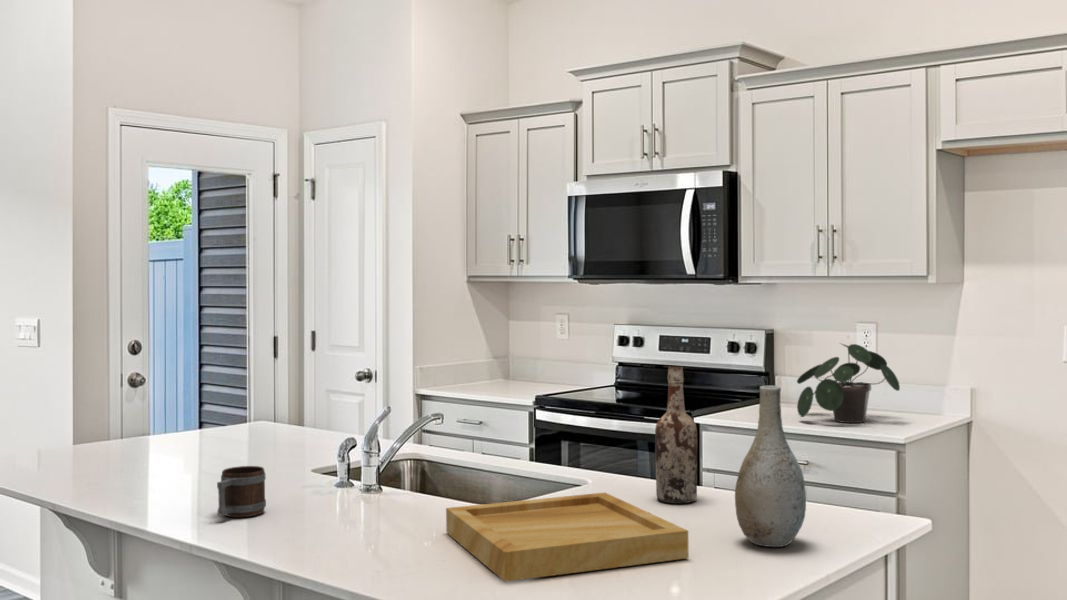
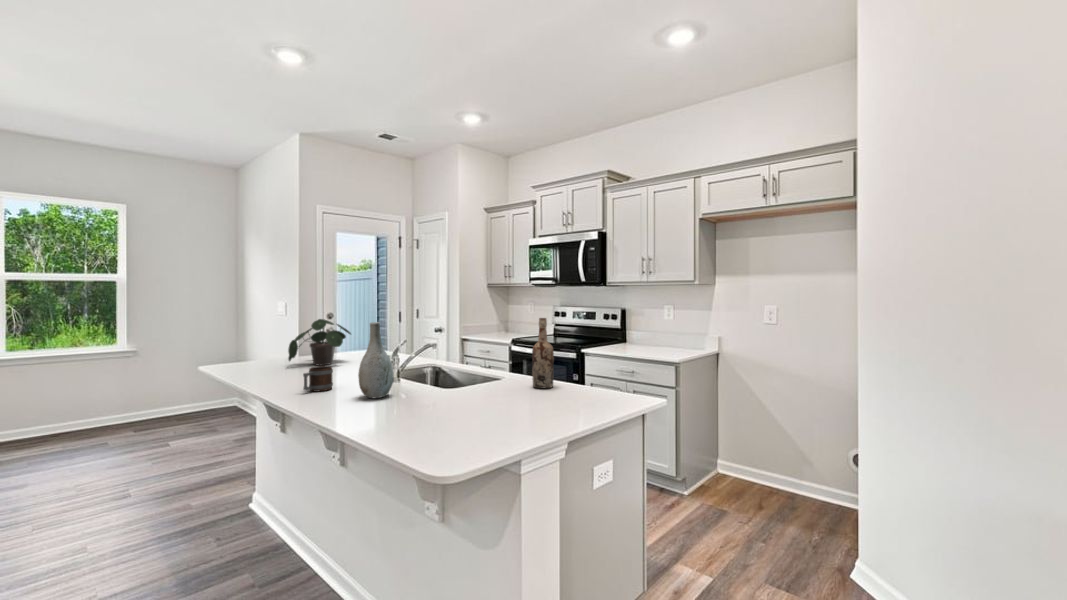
potted plant: present [797,344,900,423] -> present [288,319,351,365]
vase: present [735,386,806,547] -> present [358,322,394,398]
tray: present [446,493,689,581] -> none [412,382,526,427]

